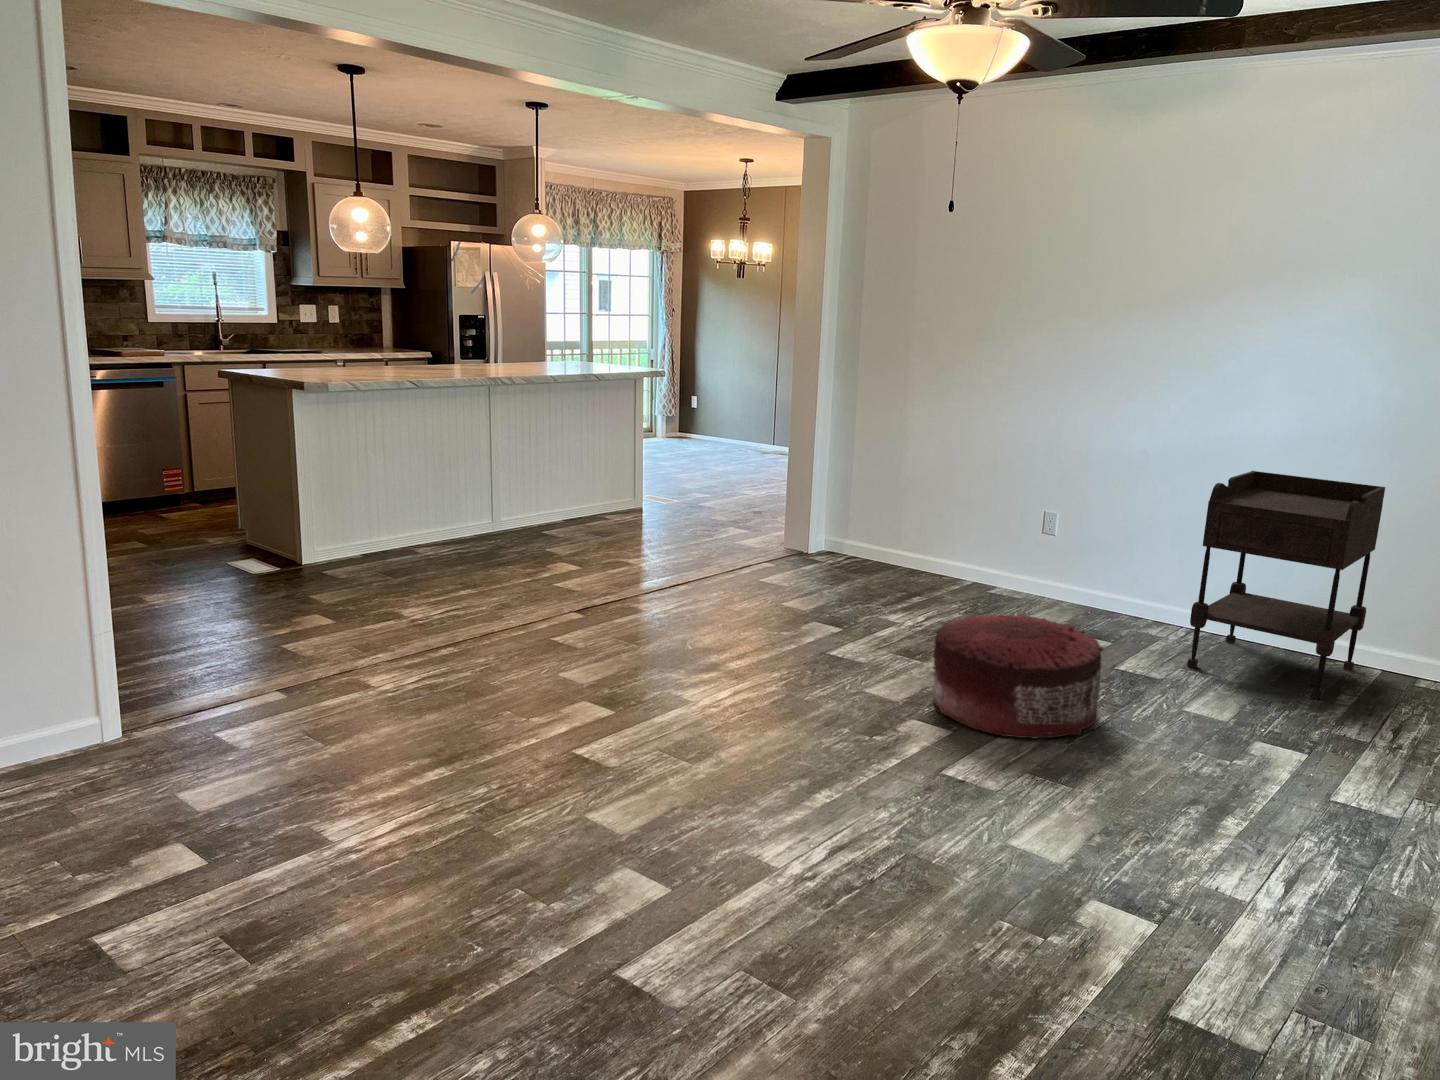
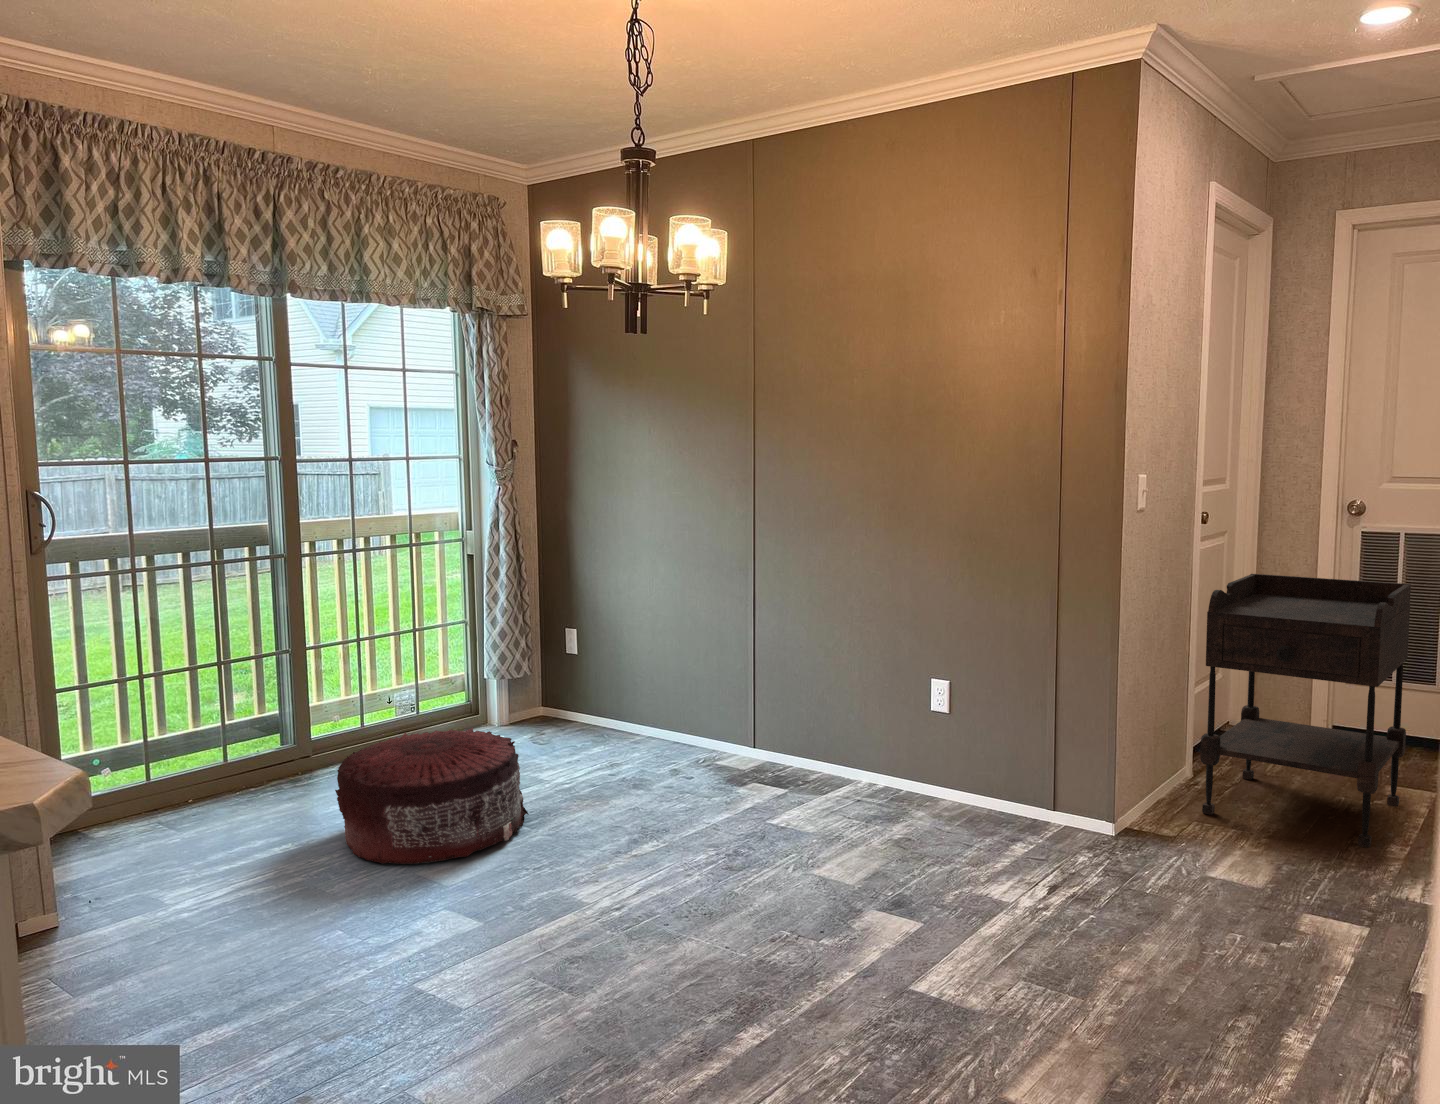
pouf: present [933,613,1103,738] -> present [335,728,529,864]

